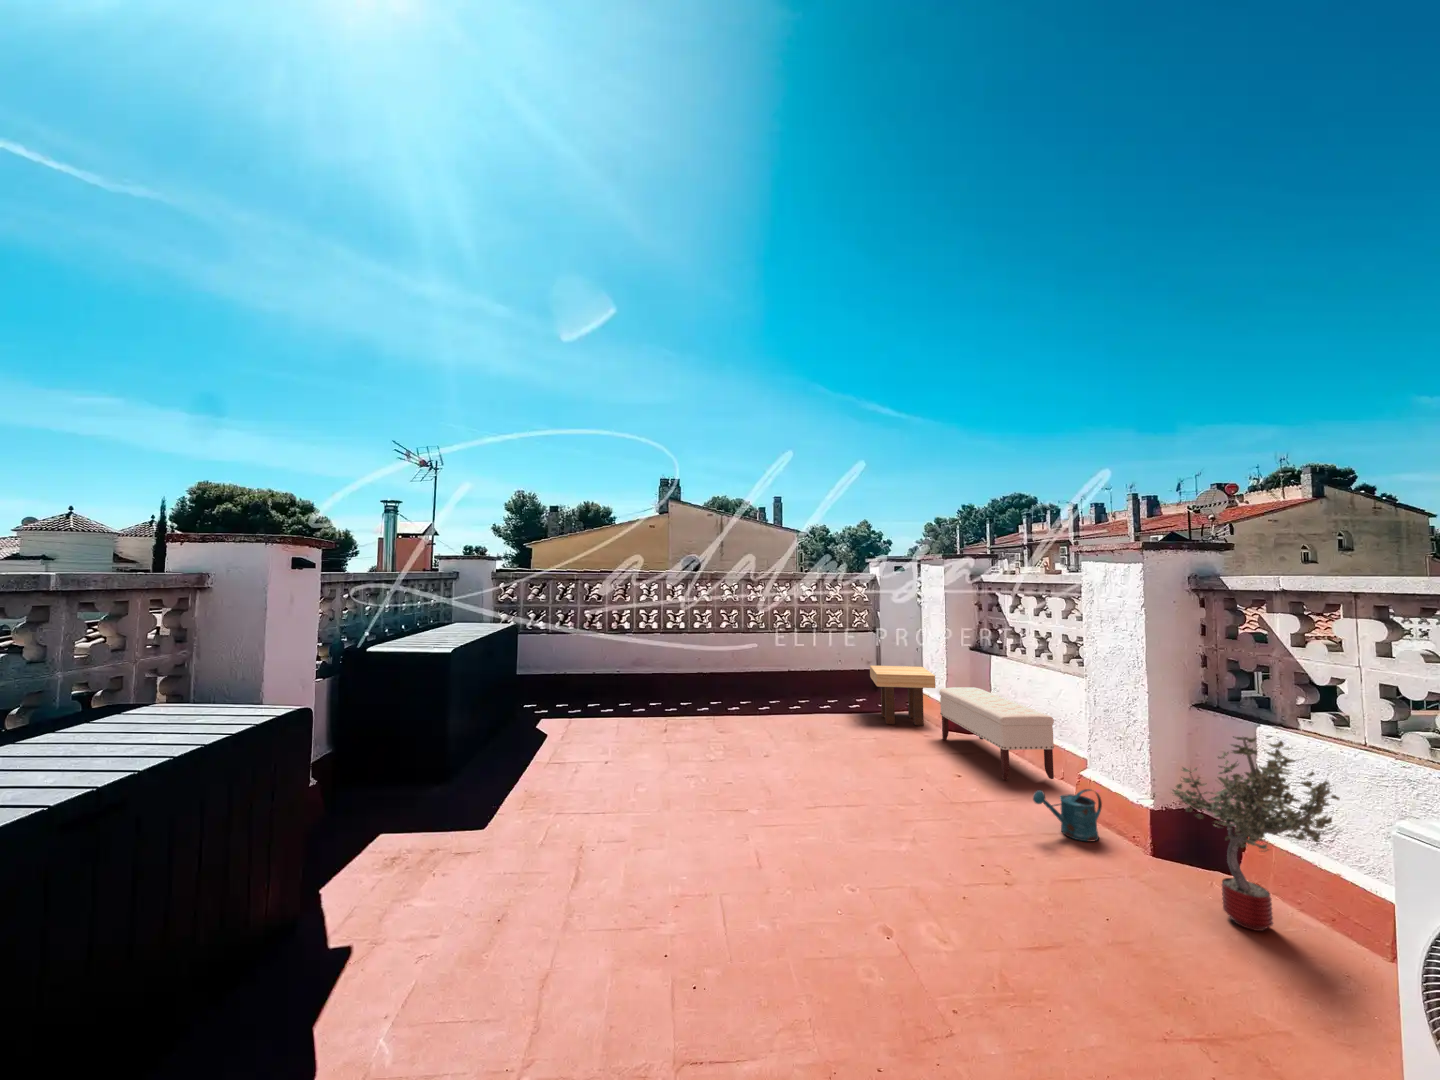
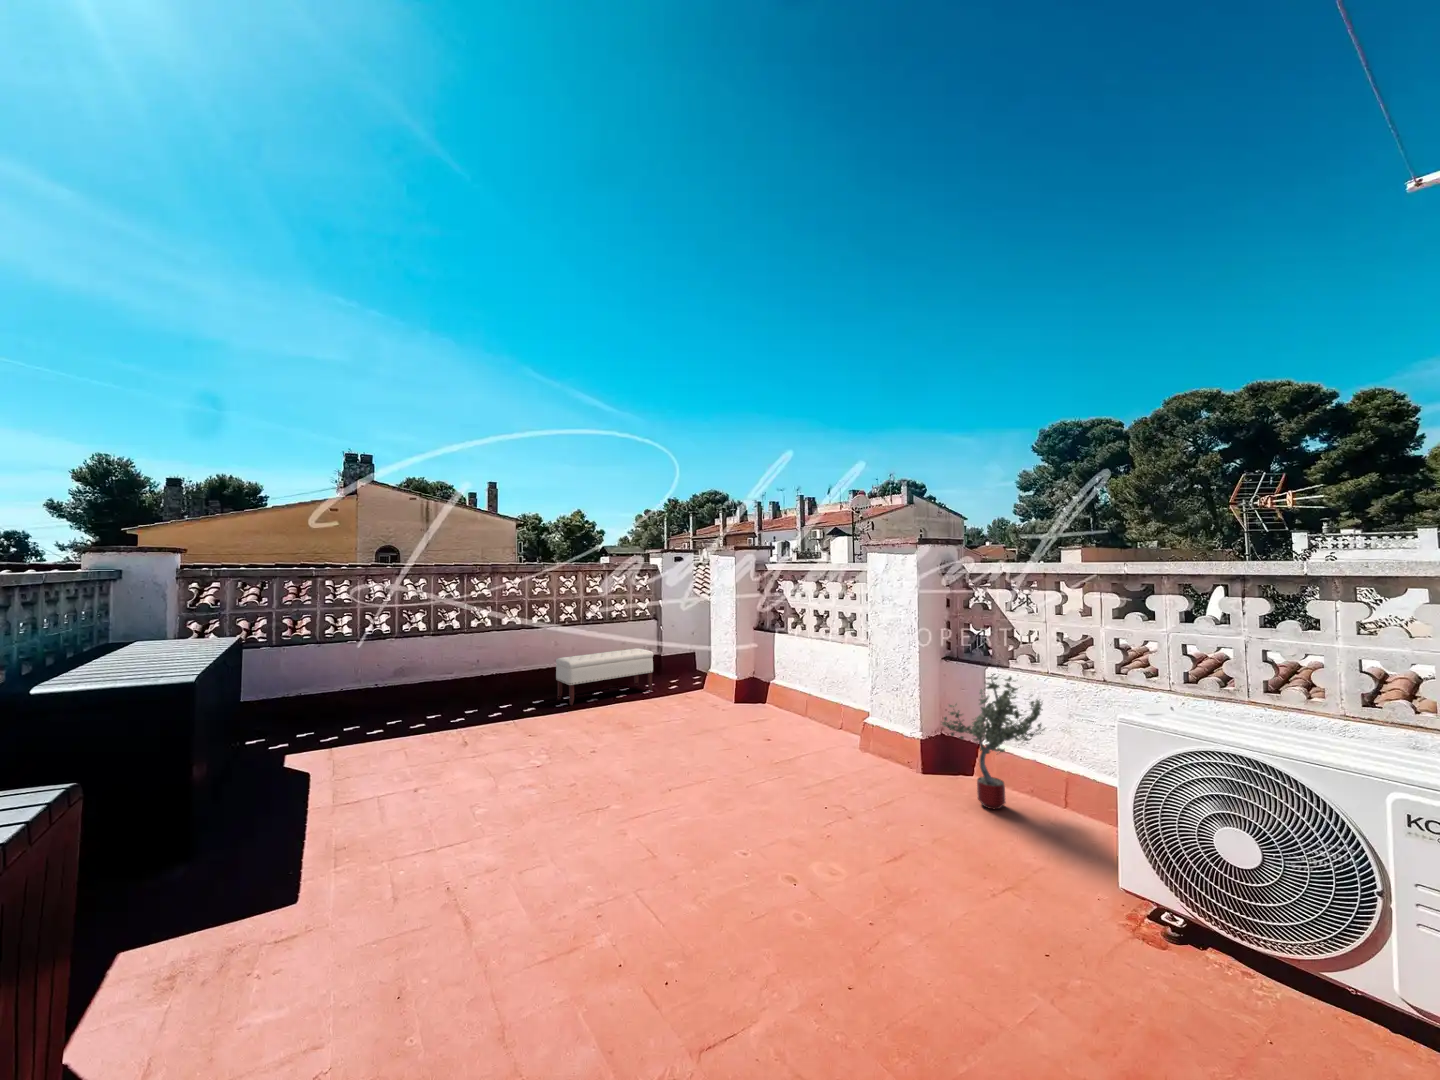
side table: present [870,666,935,726] -> none [663,649,727,706]
bench: present [939,687,1054,780] -> present [556,648,653,705]
watering can: present [1033,789,1102,842] -> none [844,733,886,774]

